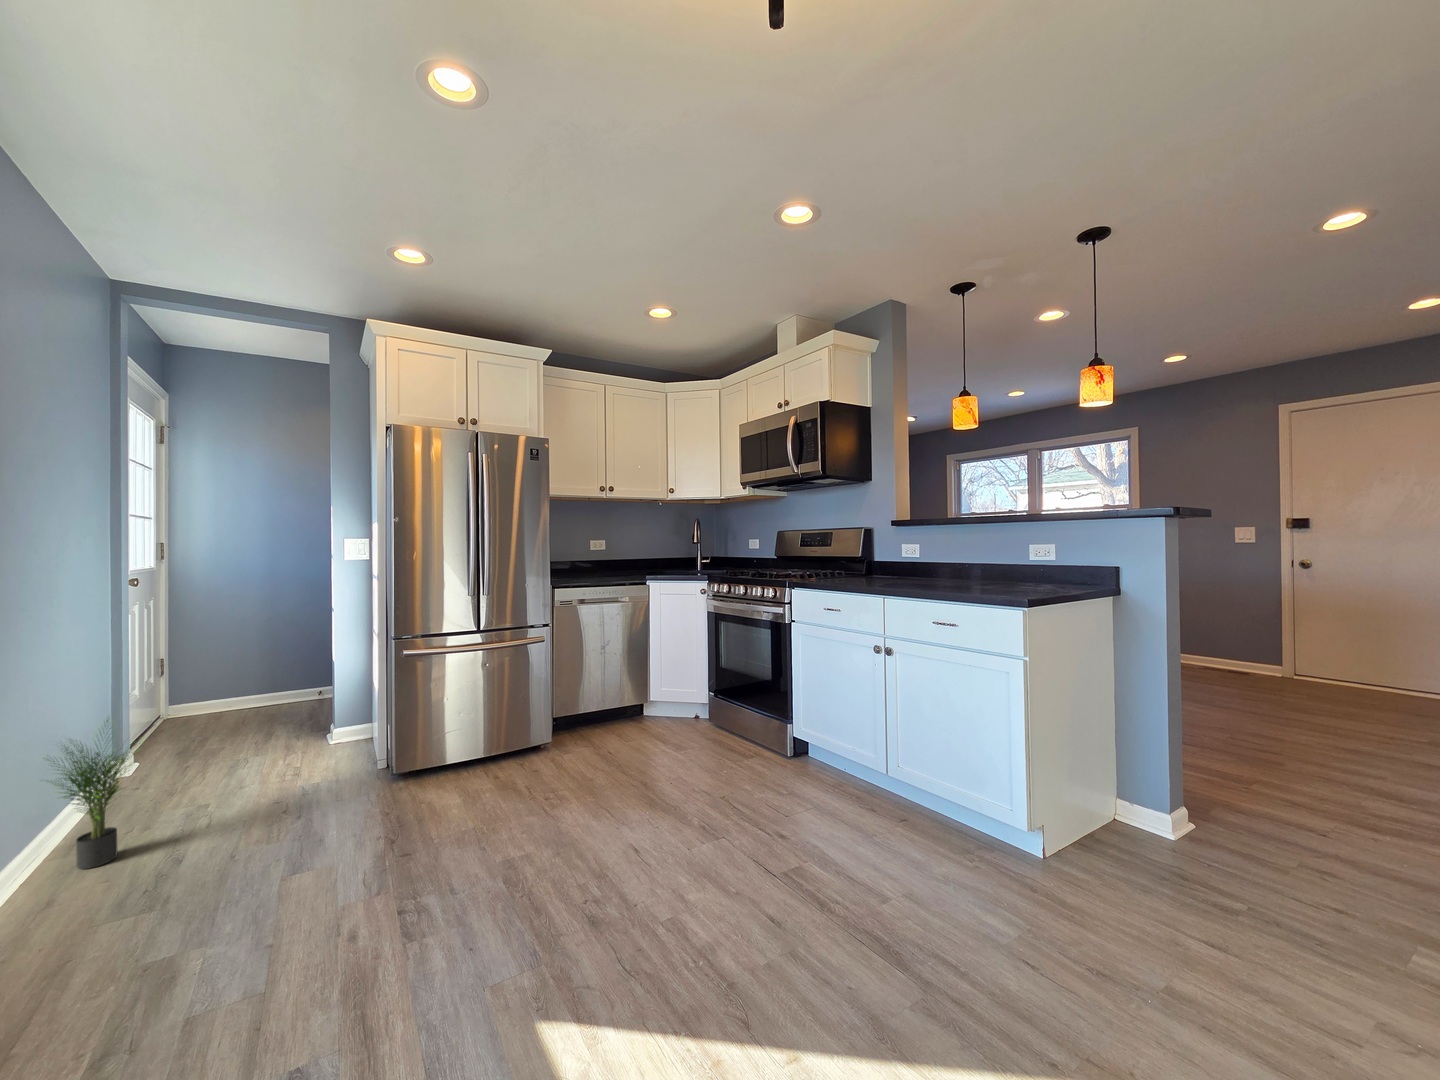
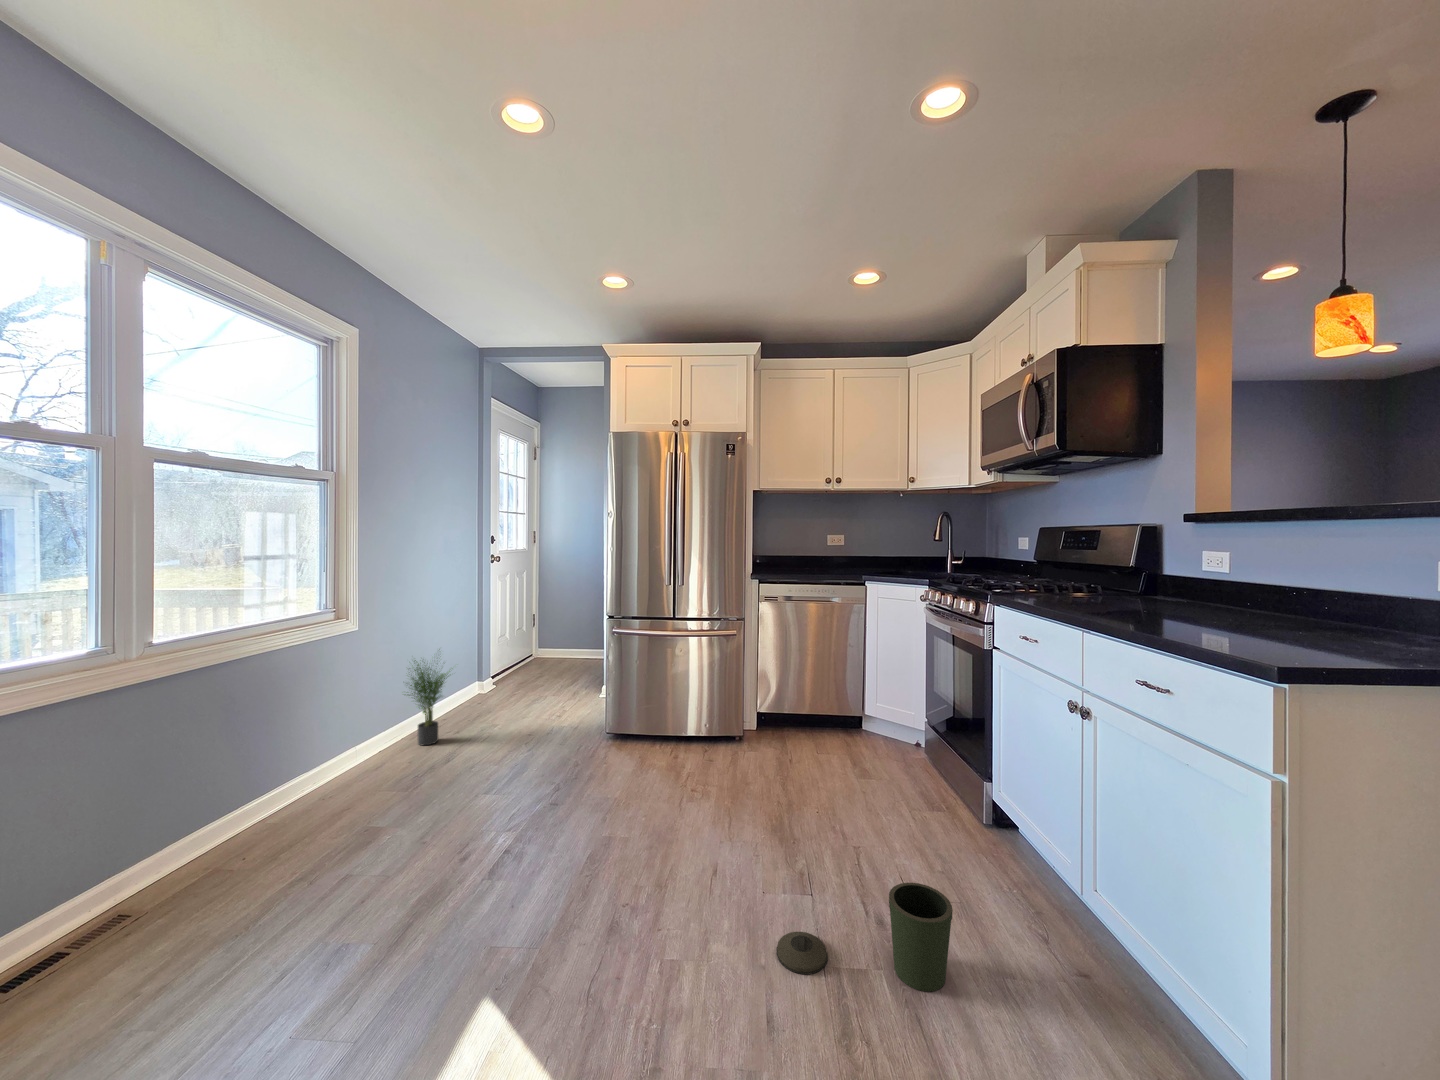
trash can: none [731,790,845,884] -> present [777,883,953,991]

